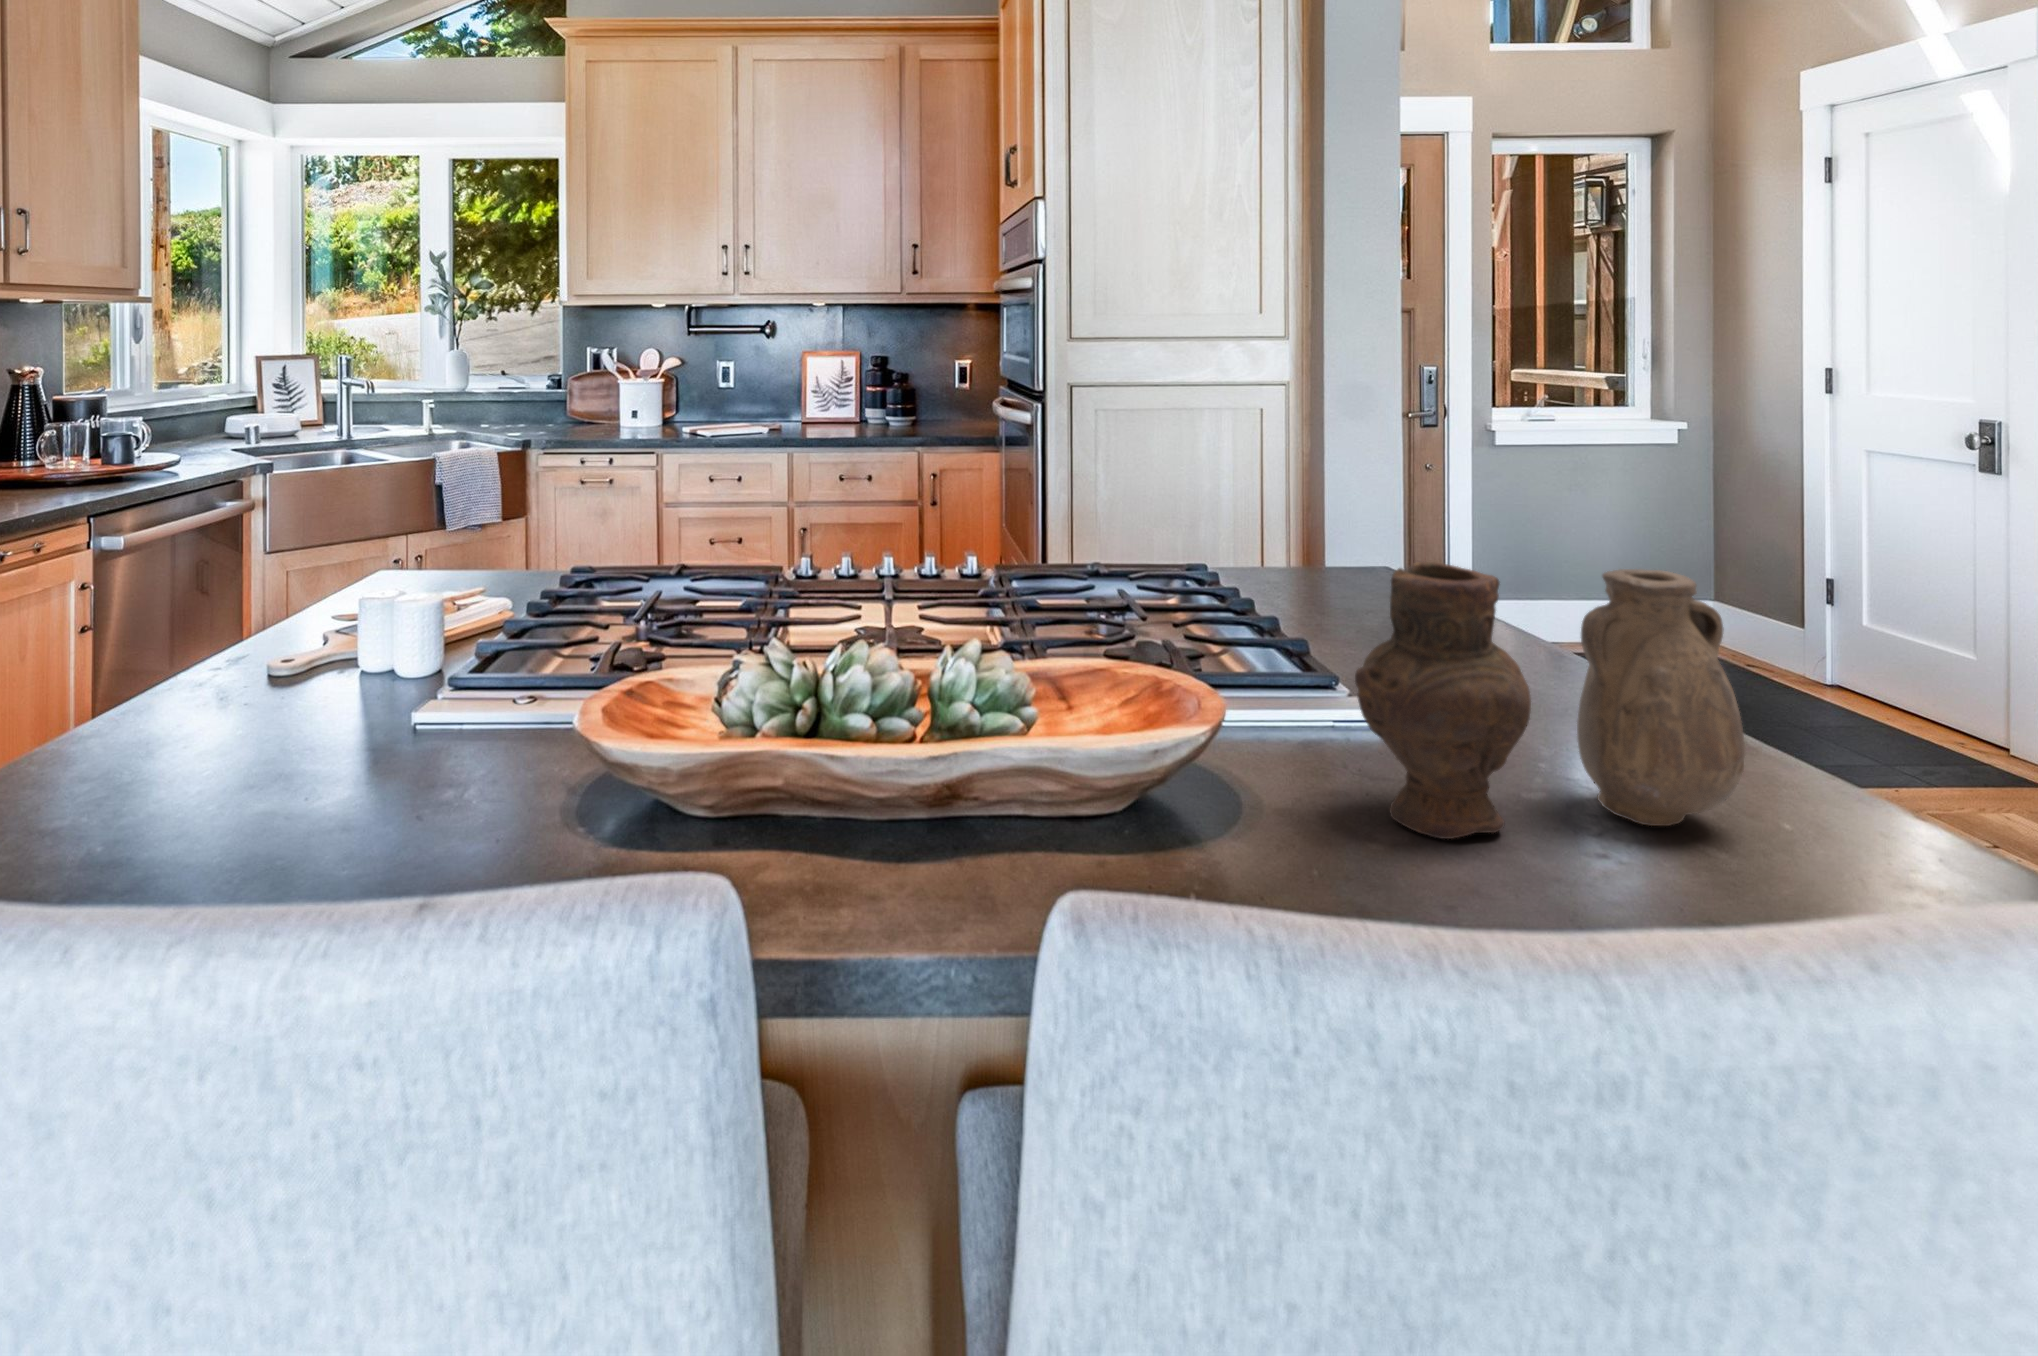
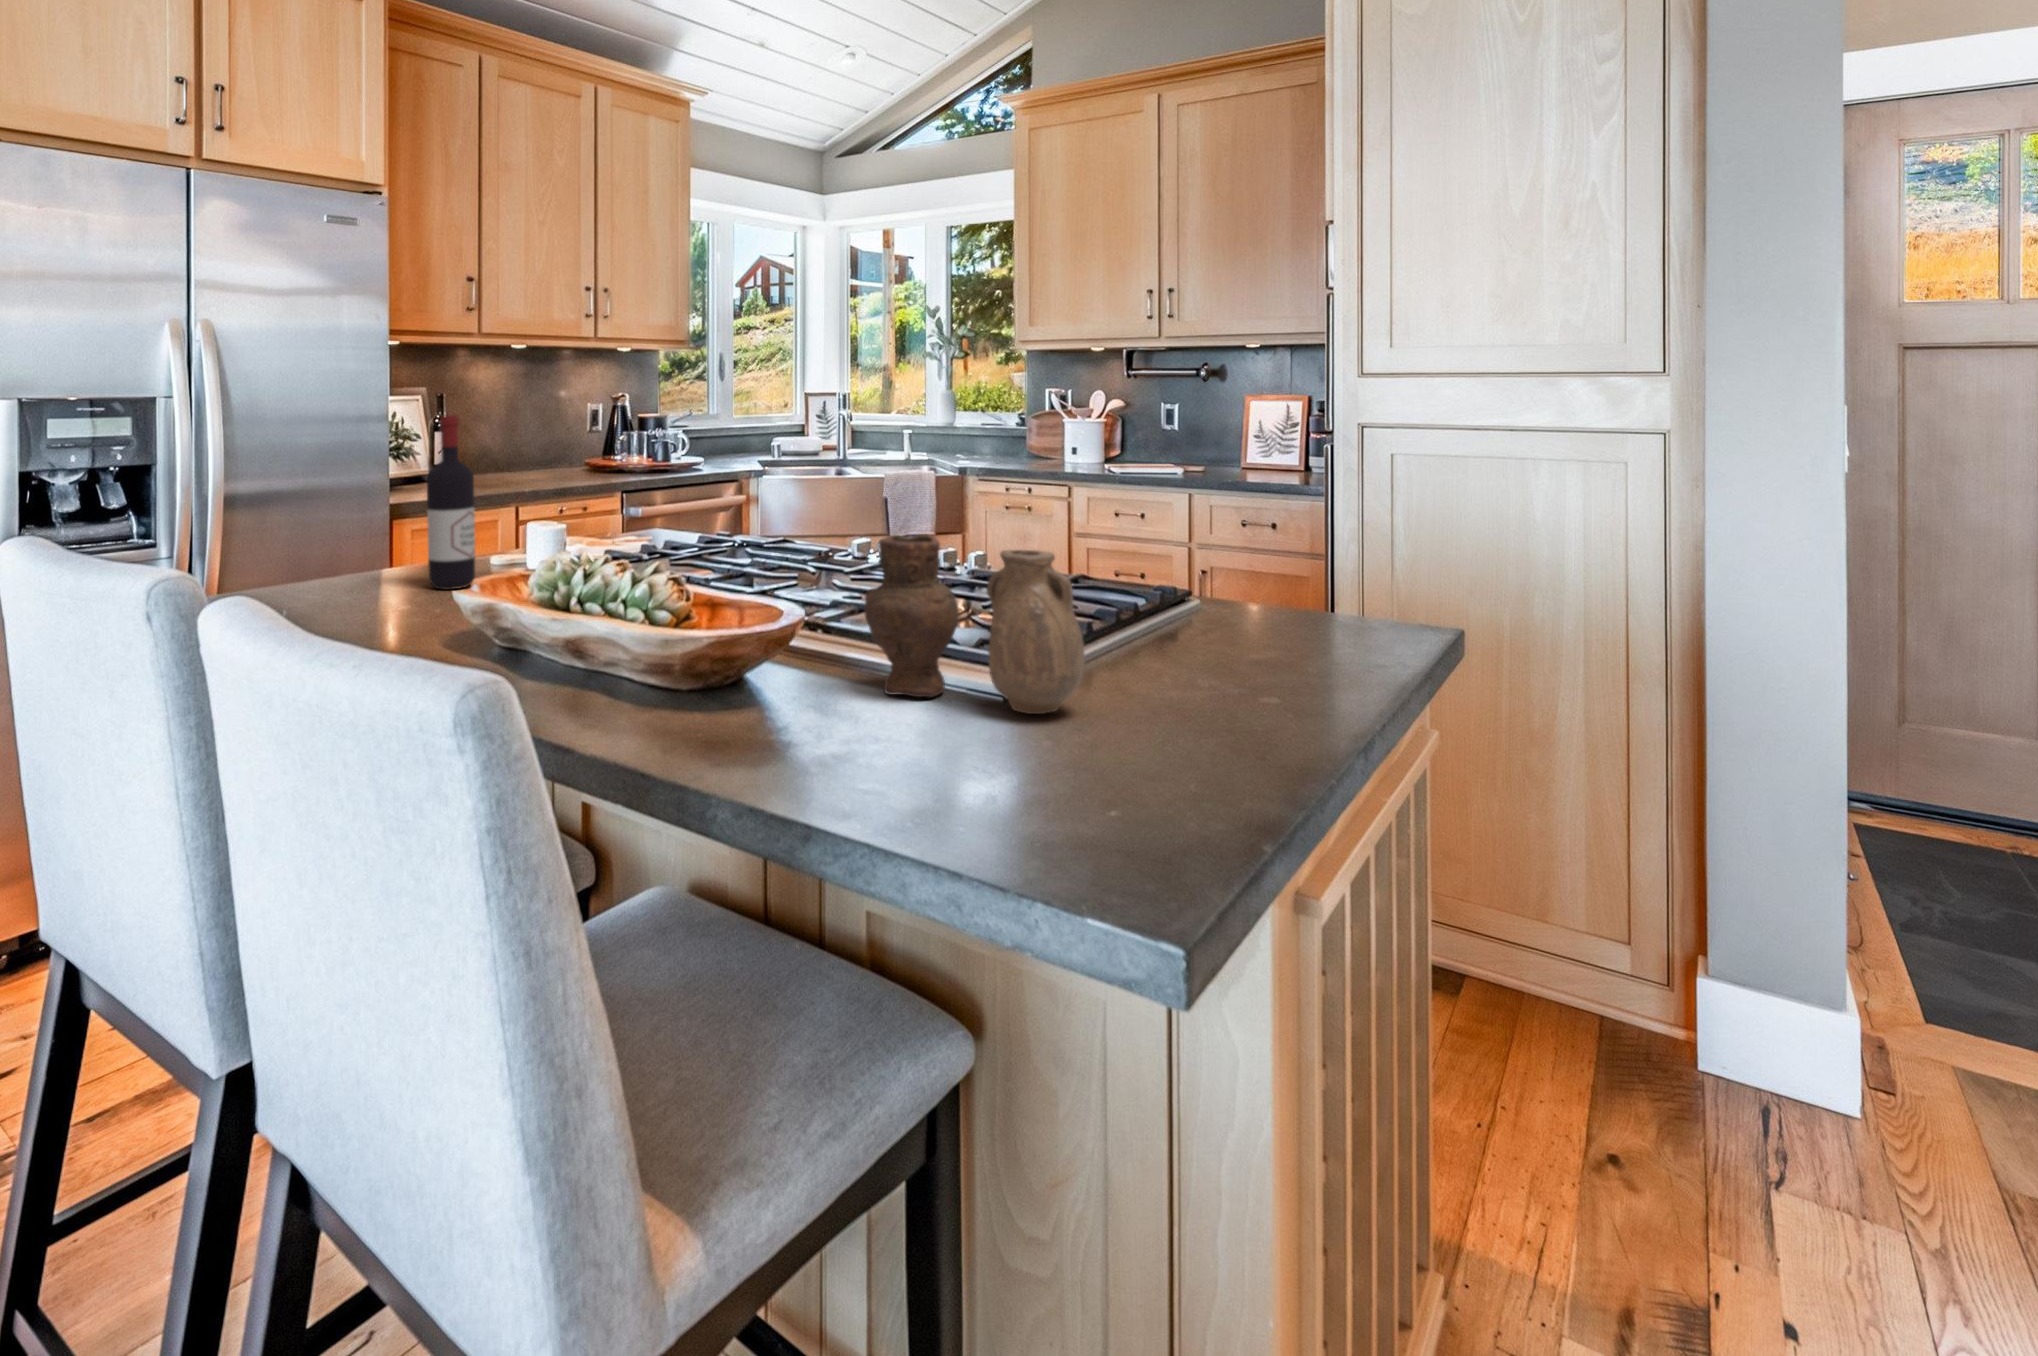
wine bottle: none [122,410,233,769] -> present [427,415,475,590]

